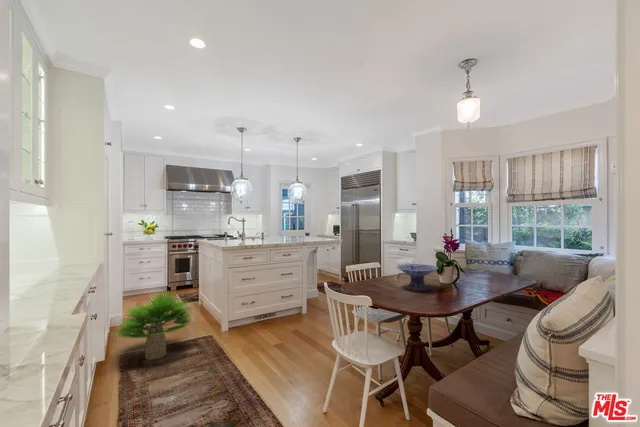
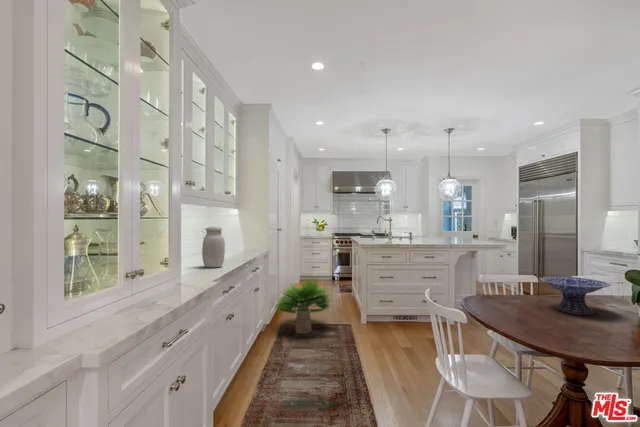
jar: none [26,237,67,297] -> present [202,227,225,268]

